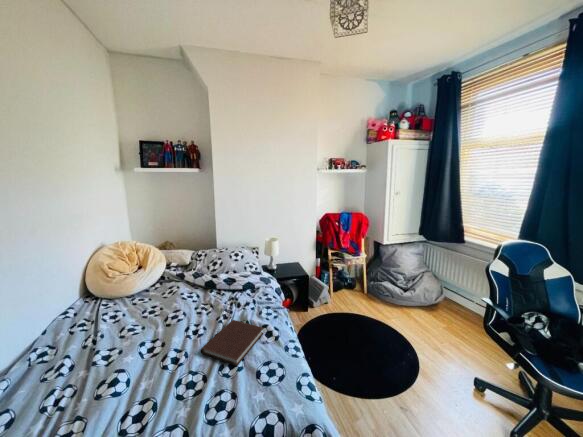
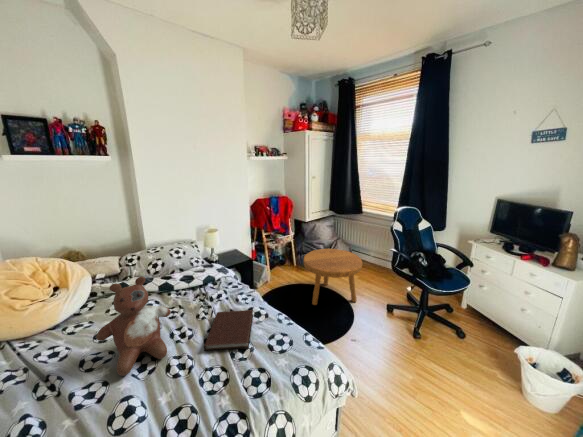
stuffed bear: none [131,269,190,351] -> present [96,277,171,376]
footstool: none [361,280,442,360] -> present [304,249,362,305]

